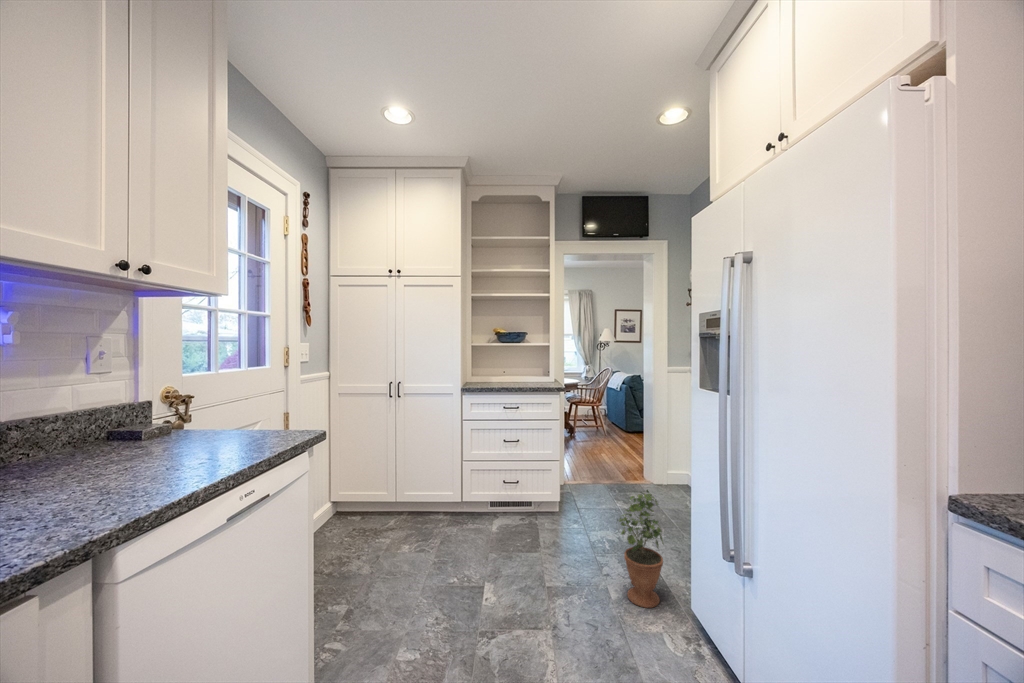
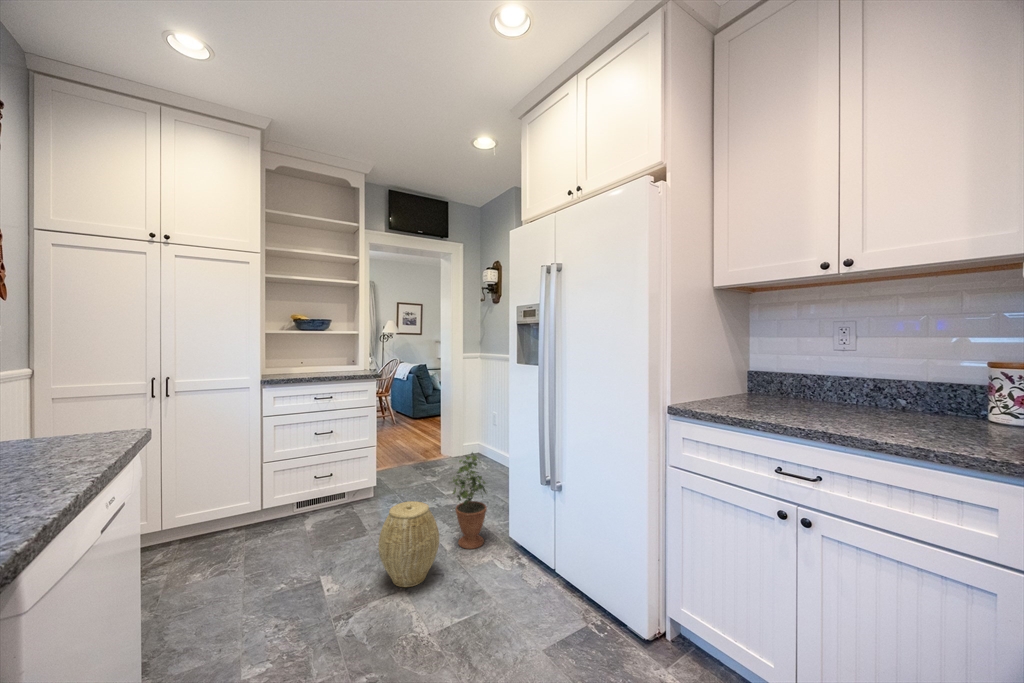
woven basket: none [530,531,595,629] -> present [378,501,439,587]

